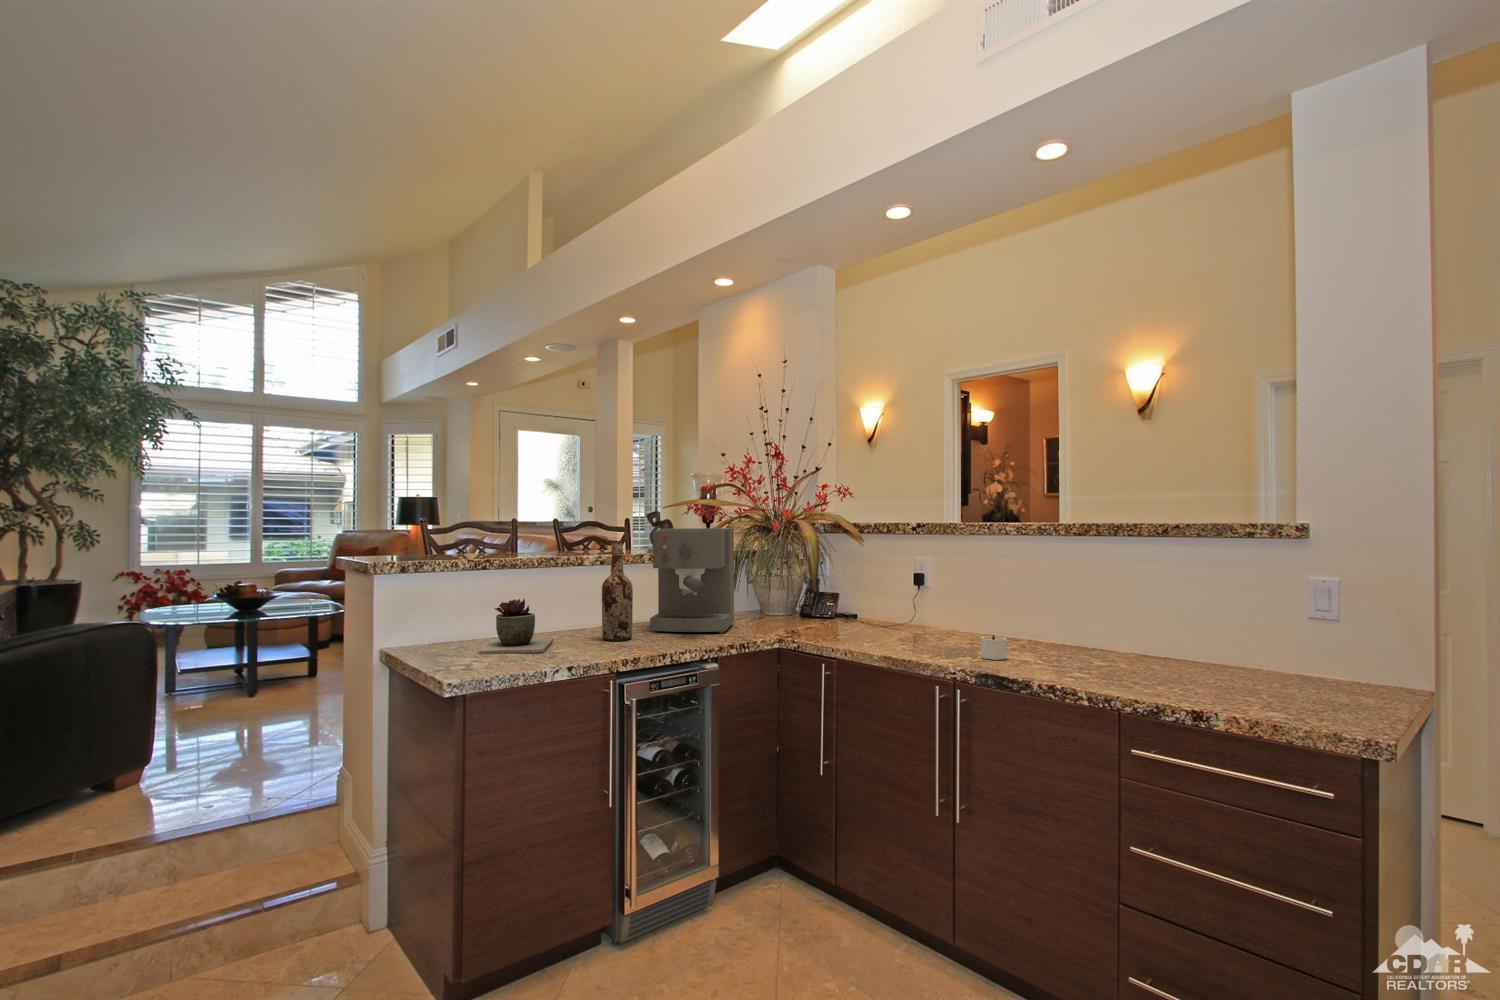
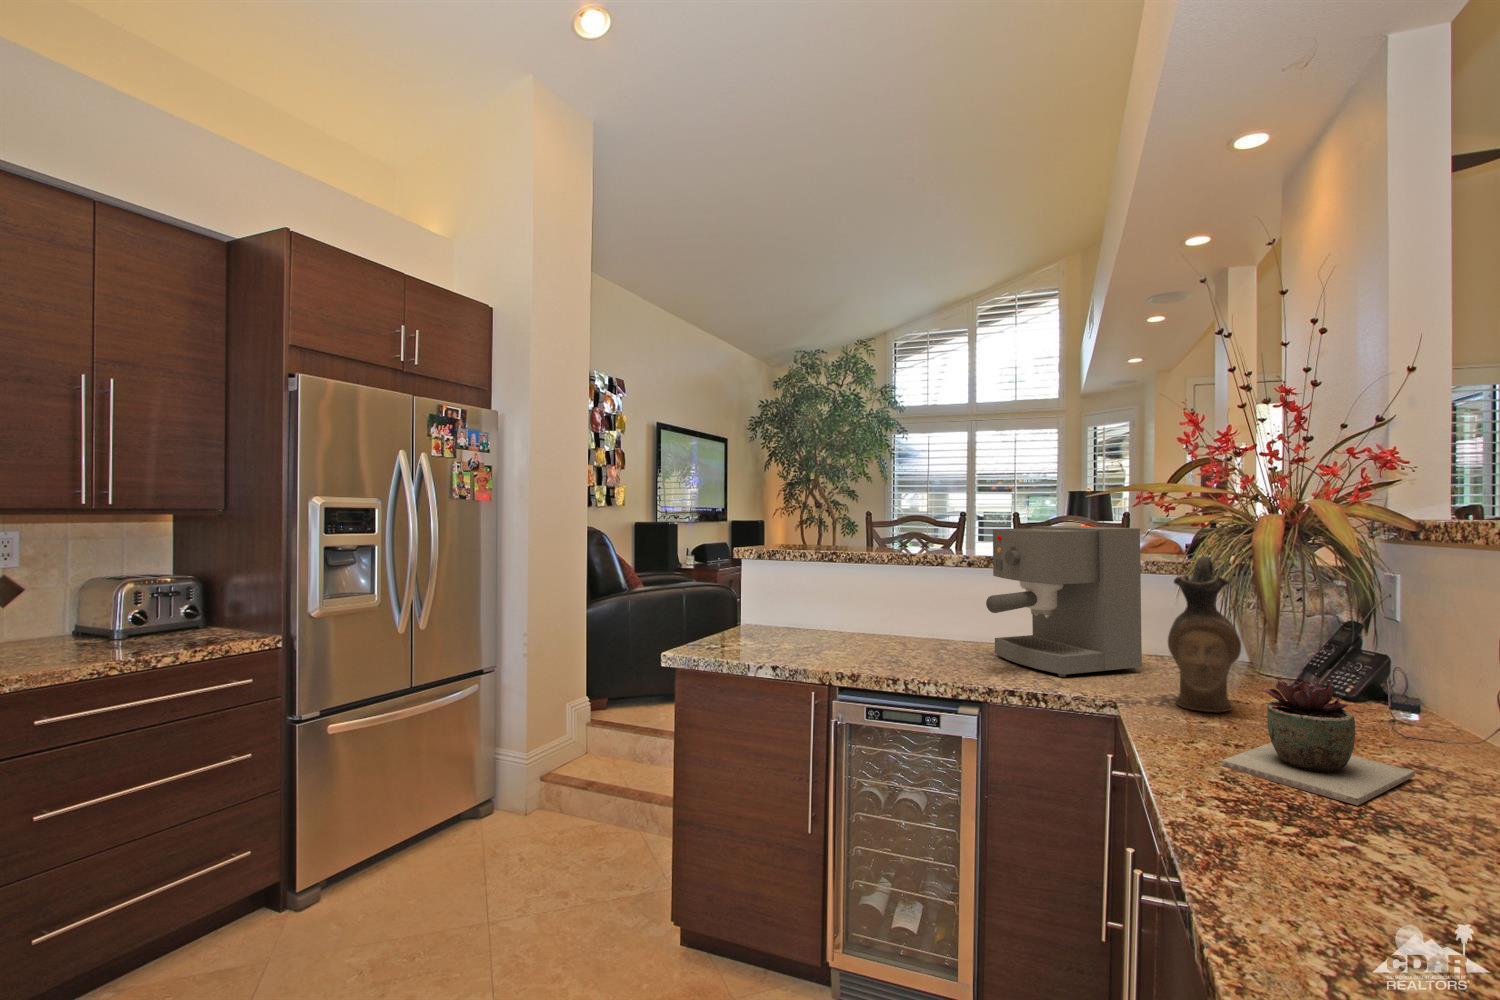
wine bottle: present [602,541,633,641] -> none [907,540,943,657]
ceramic pitcher: none [793,543,831,633] -> present [1168,556,1241,712]
succulent plant: present [479,599,554,654] -> present [1221,680,1415,805]
candle: present [981,635,1007,660] -> none [1274,802,1389,881]

